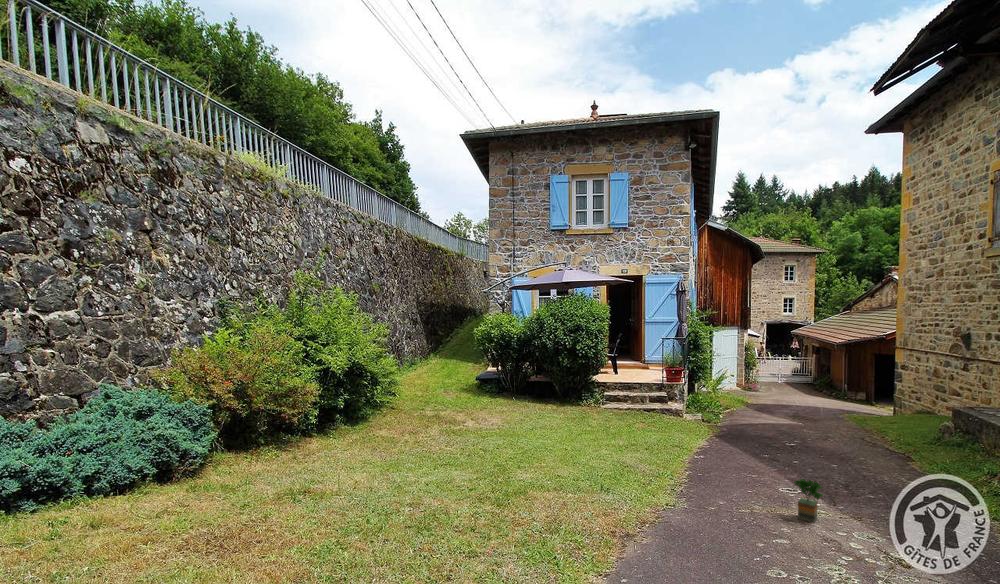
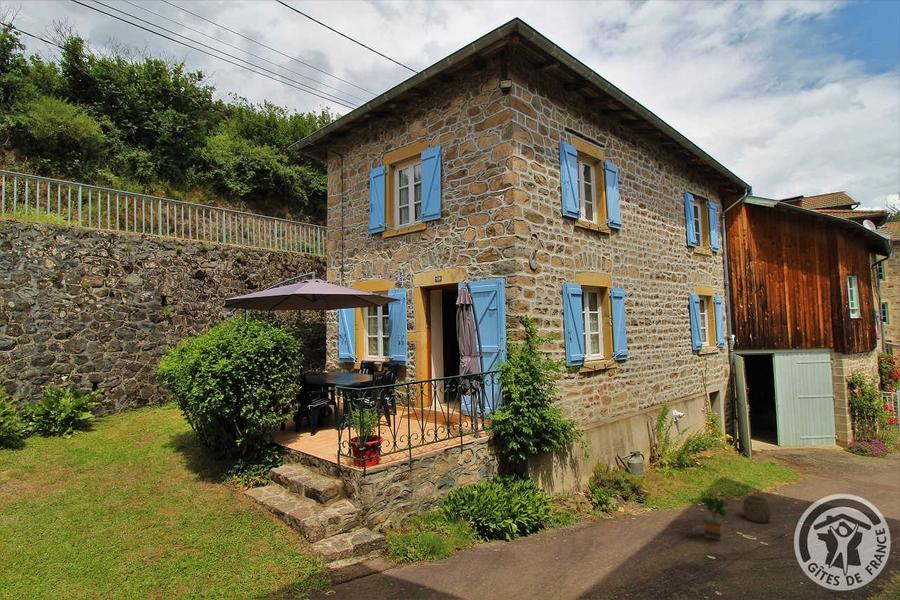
woven basket: none [836,476,866,504] -> present [743,495,771,523]

